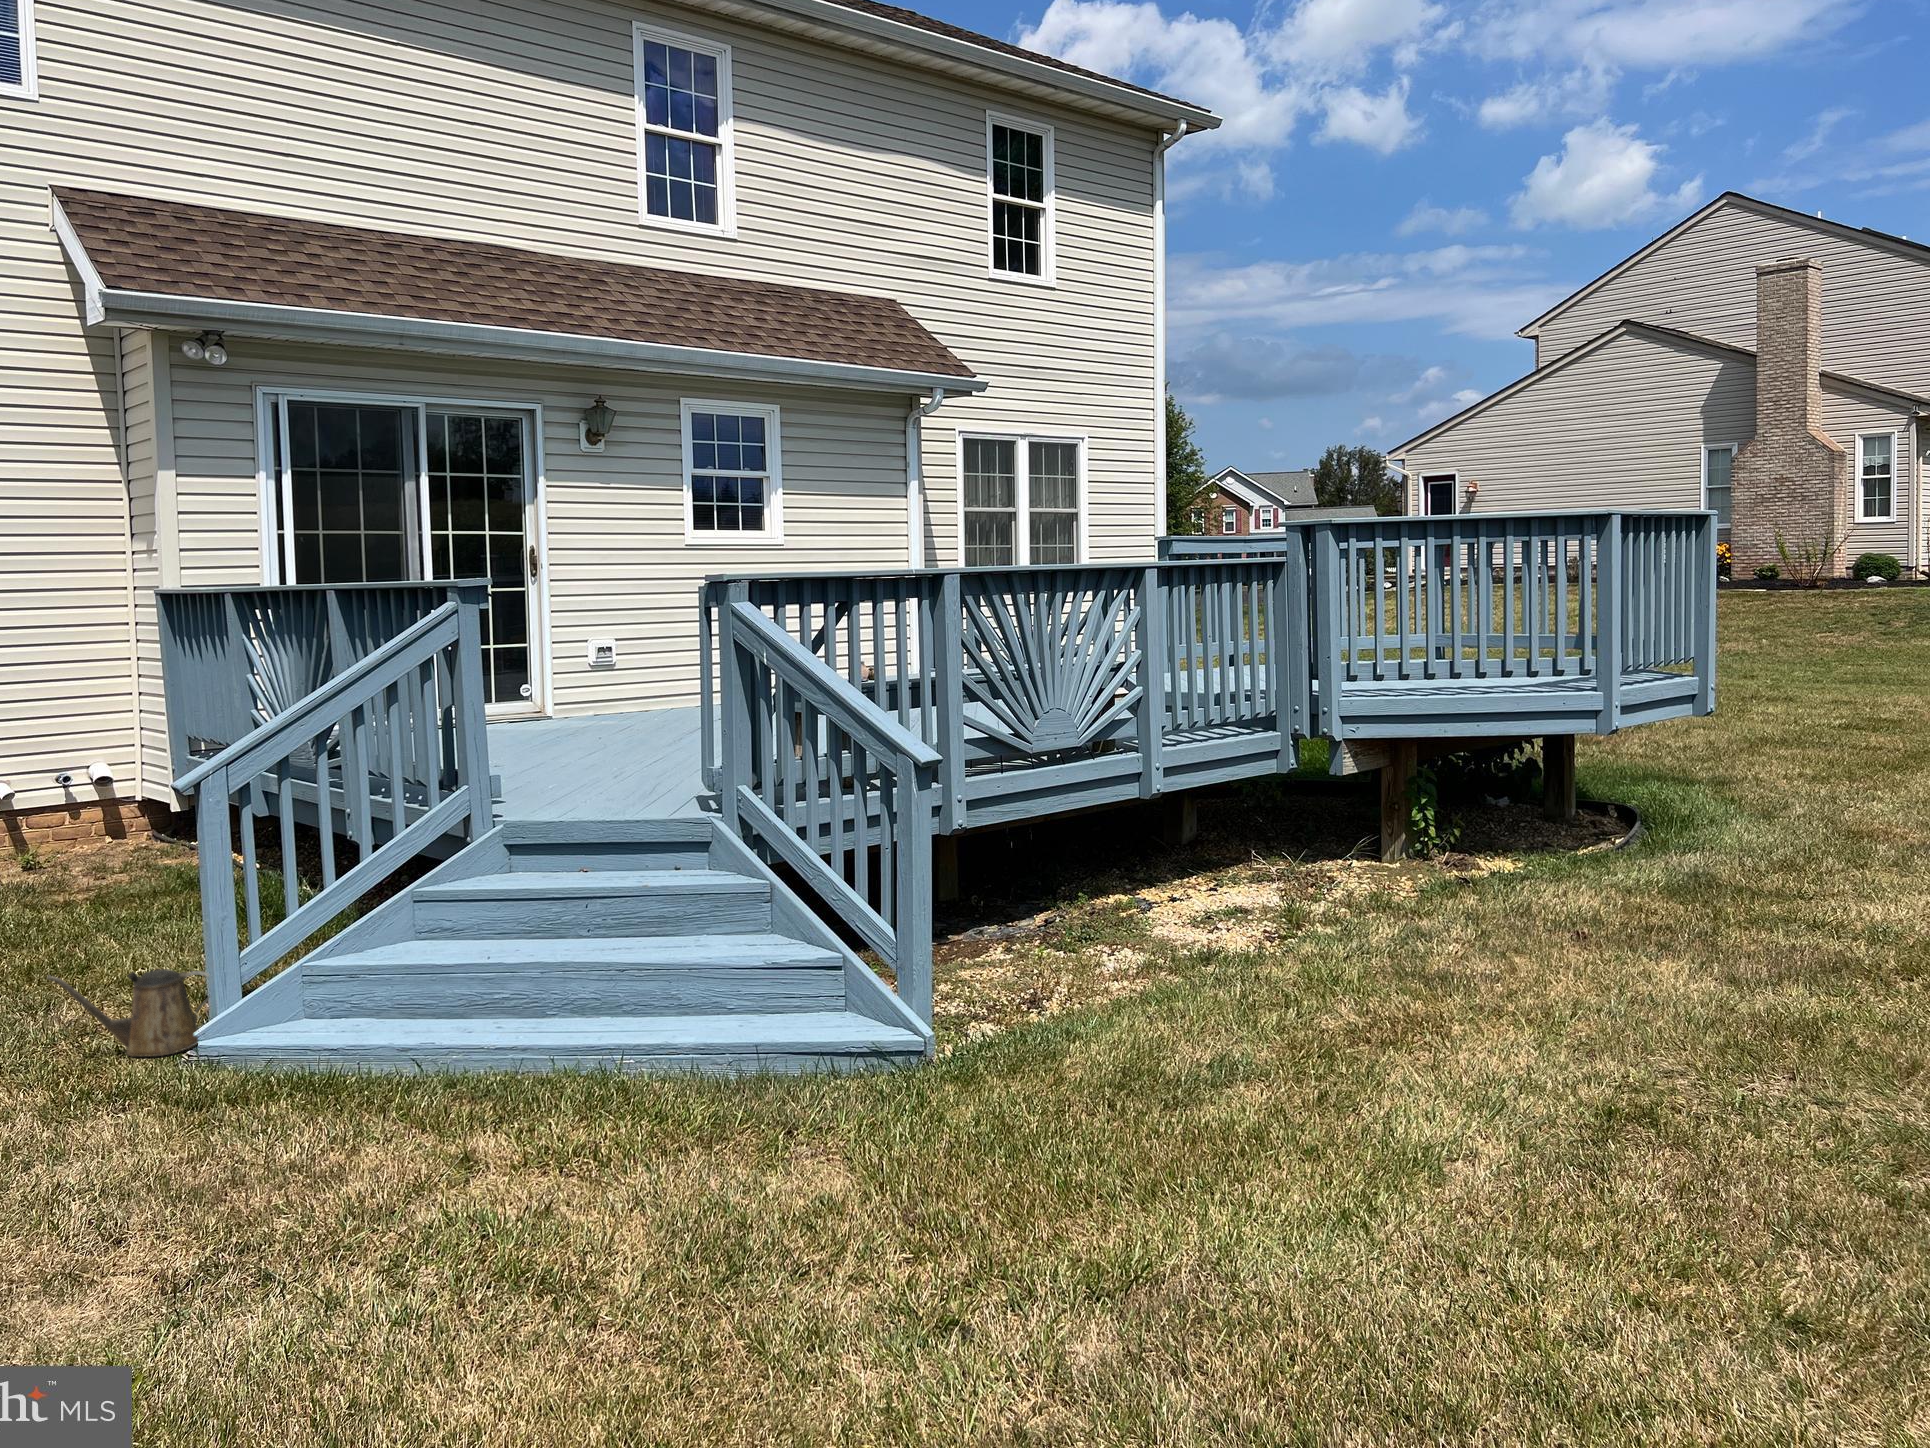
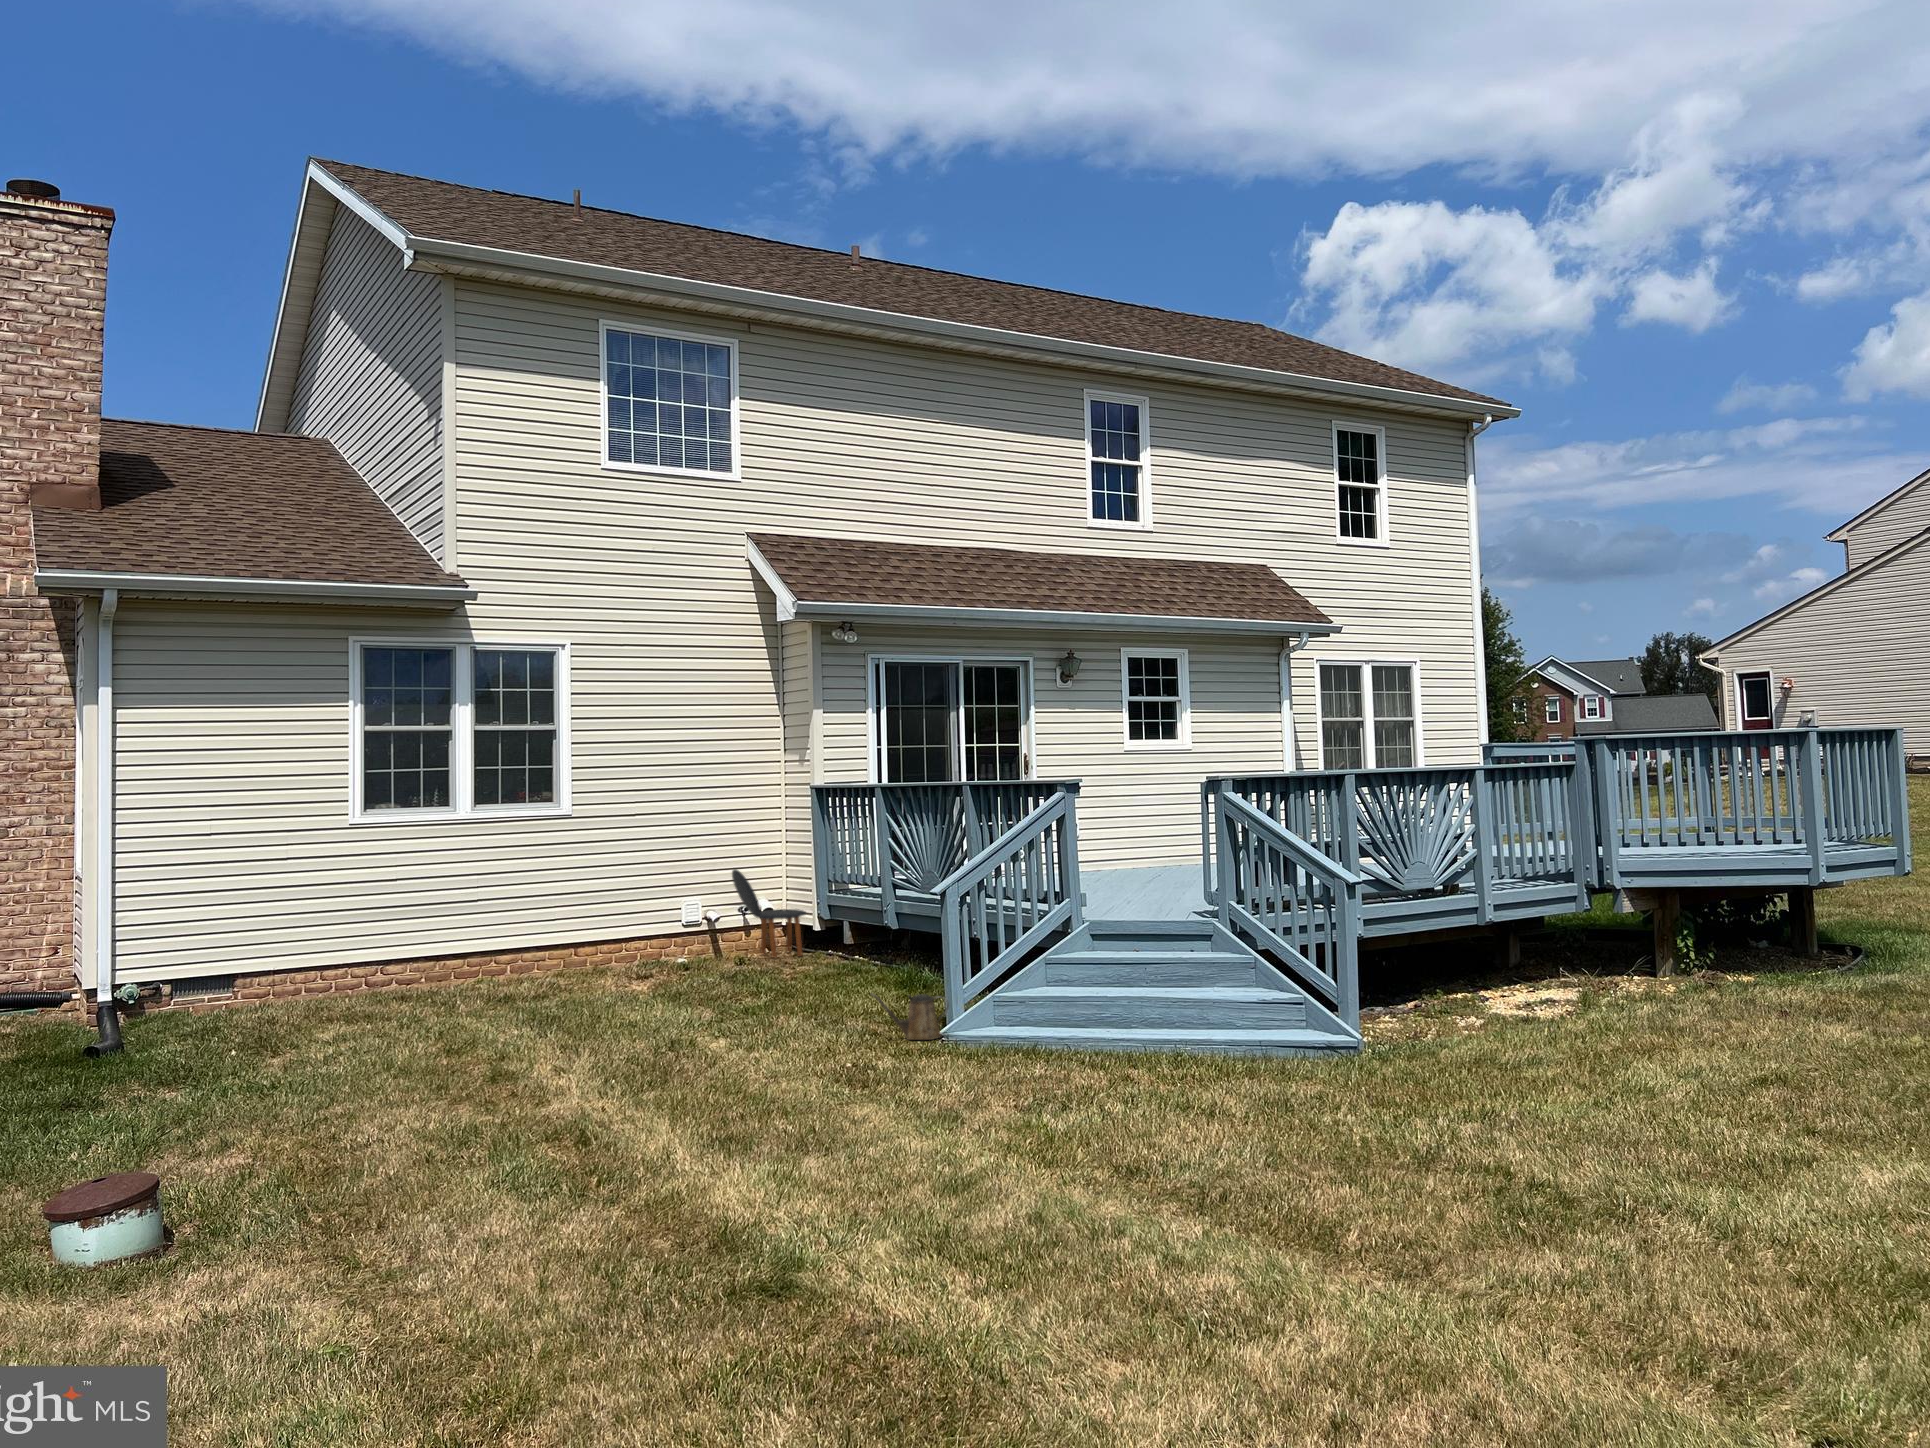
chair: none [30,723,166,857] -> present [732,869,806,958]

